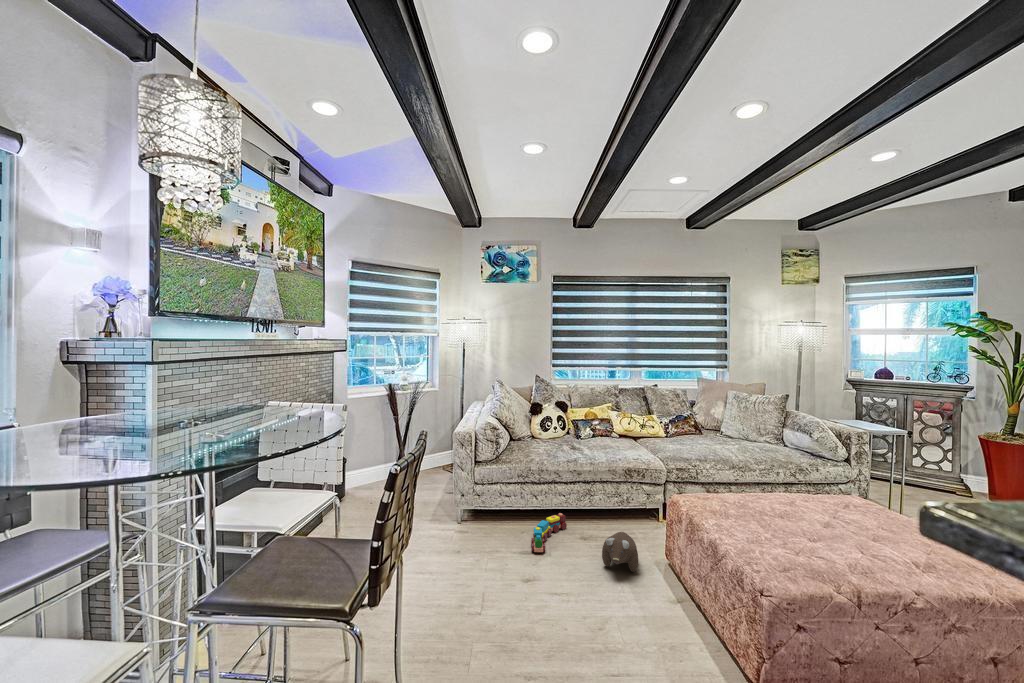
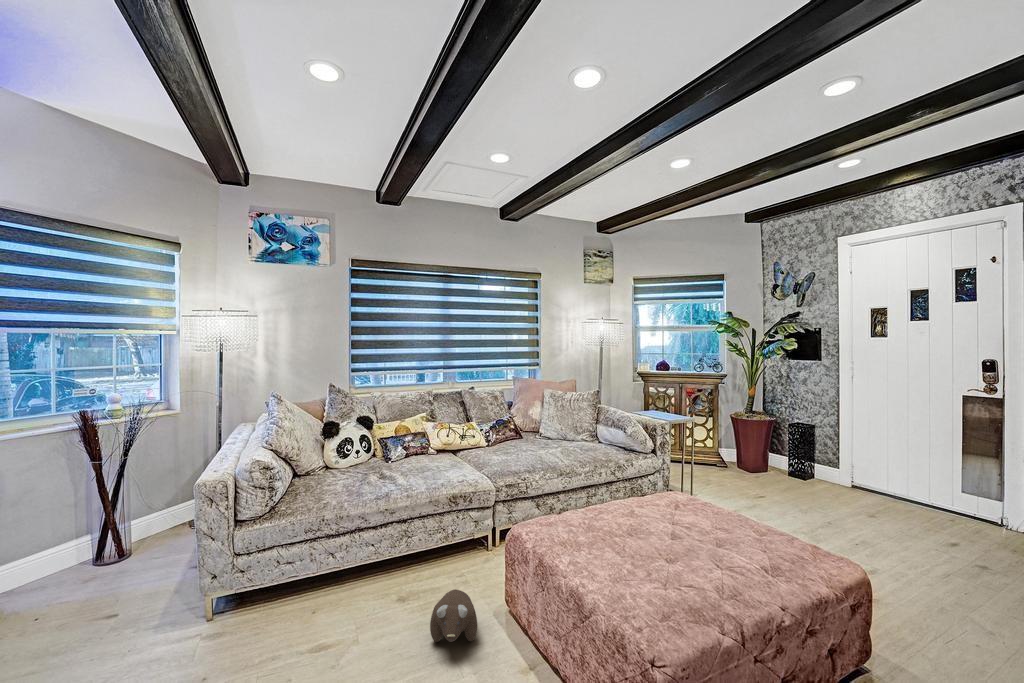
toy train: present [531,513,567,552] -> none [327,570,377,646]

